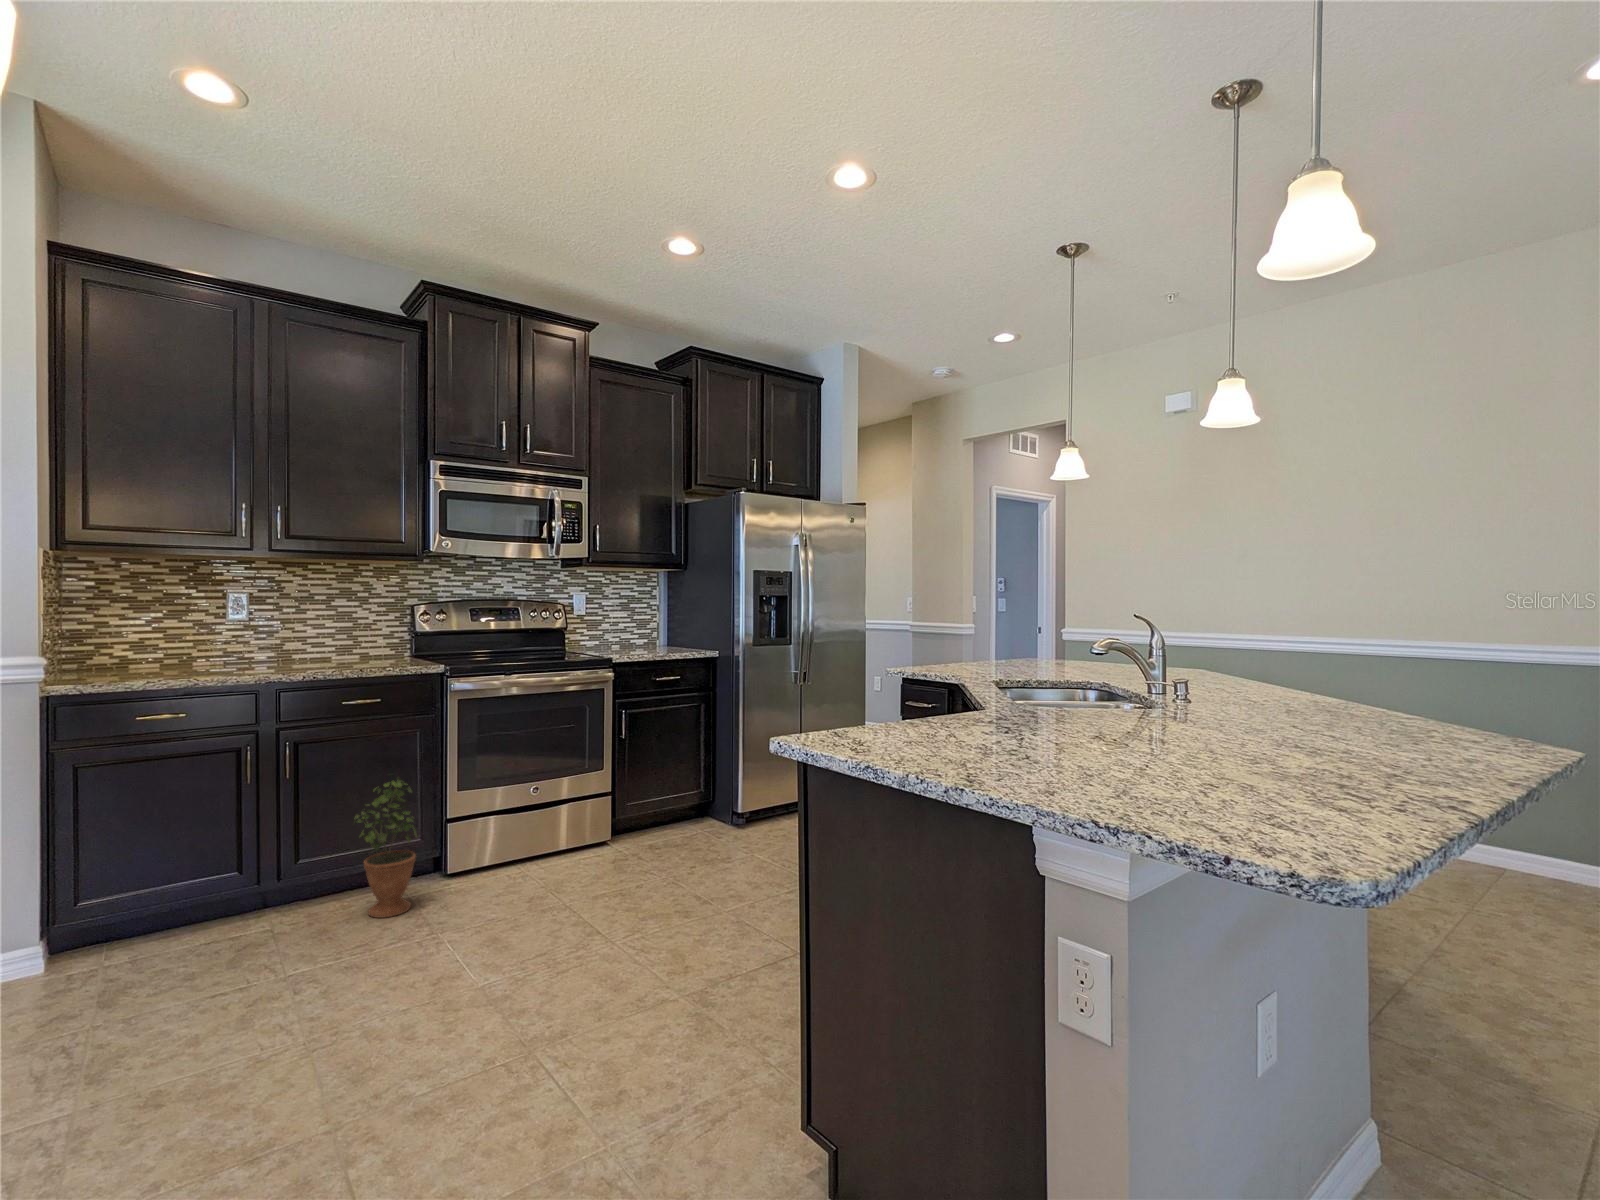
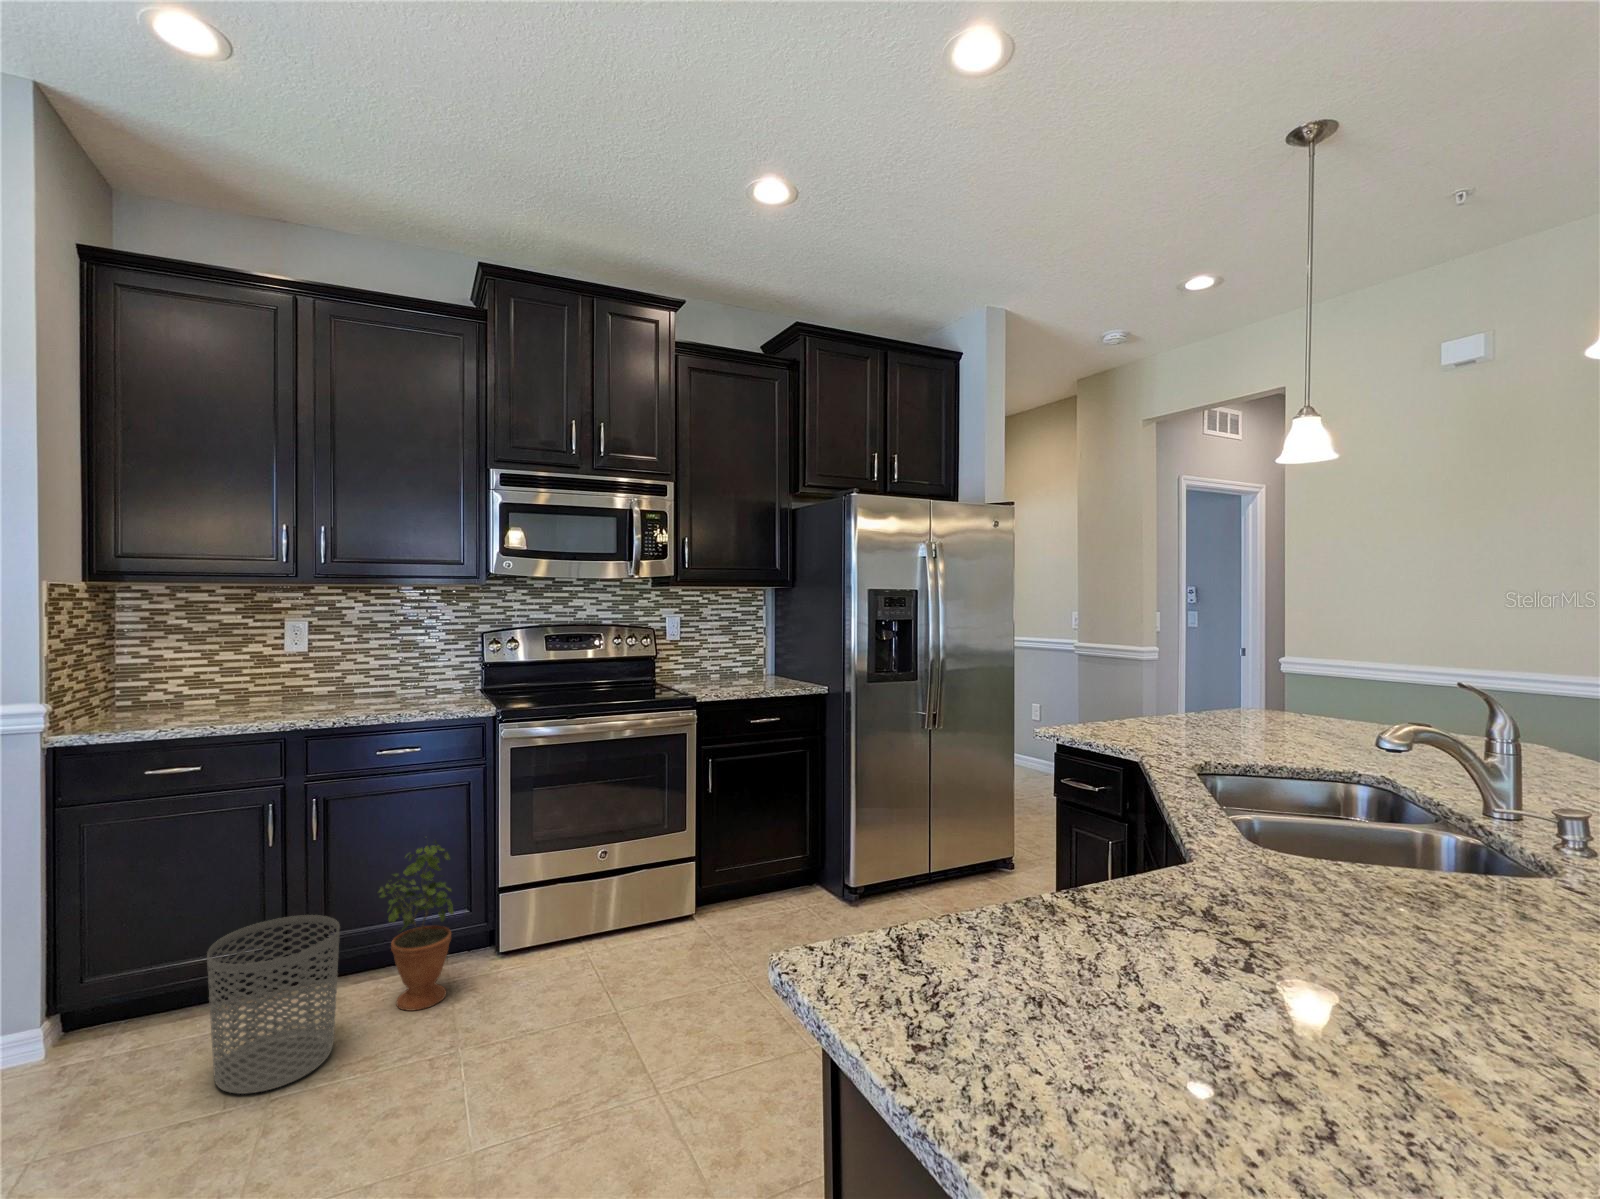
waste bin: none [224,837,334,976] -> present [207,915,340,1094]

